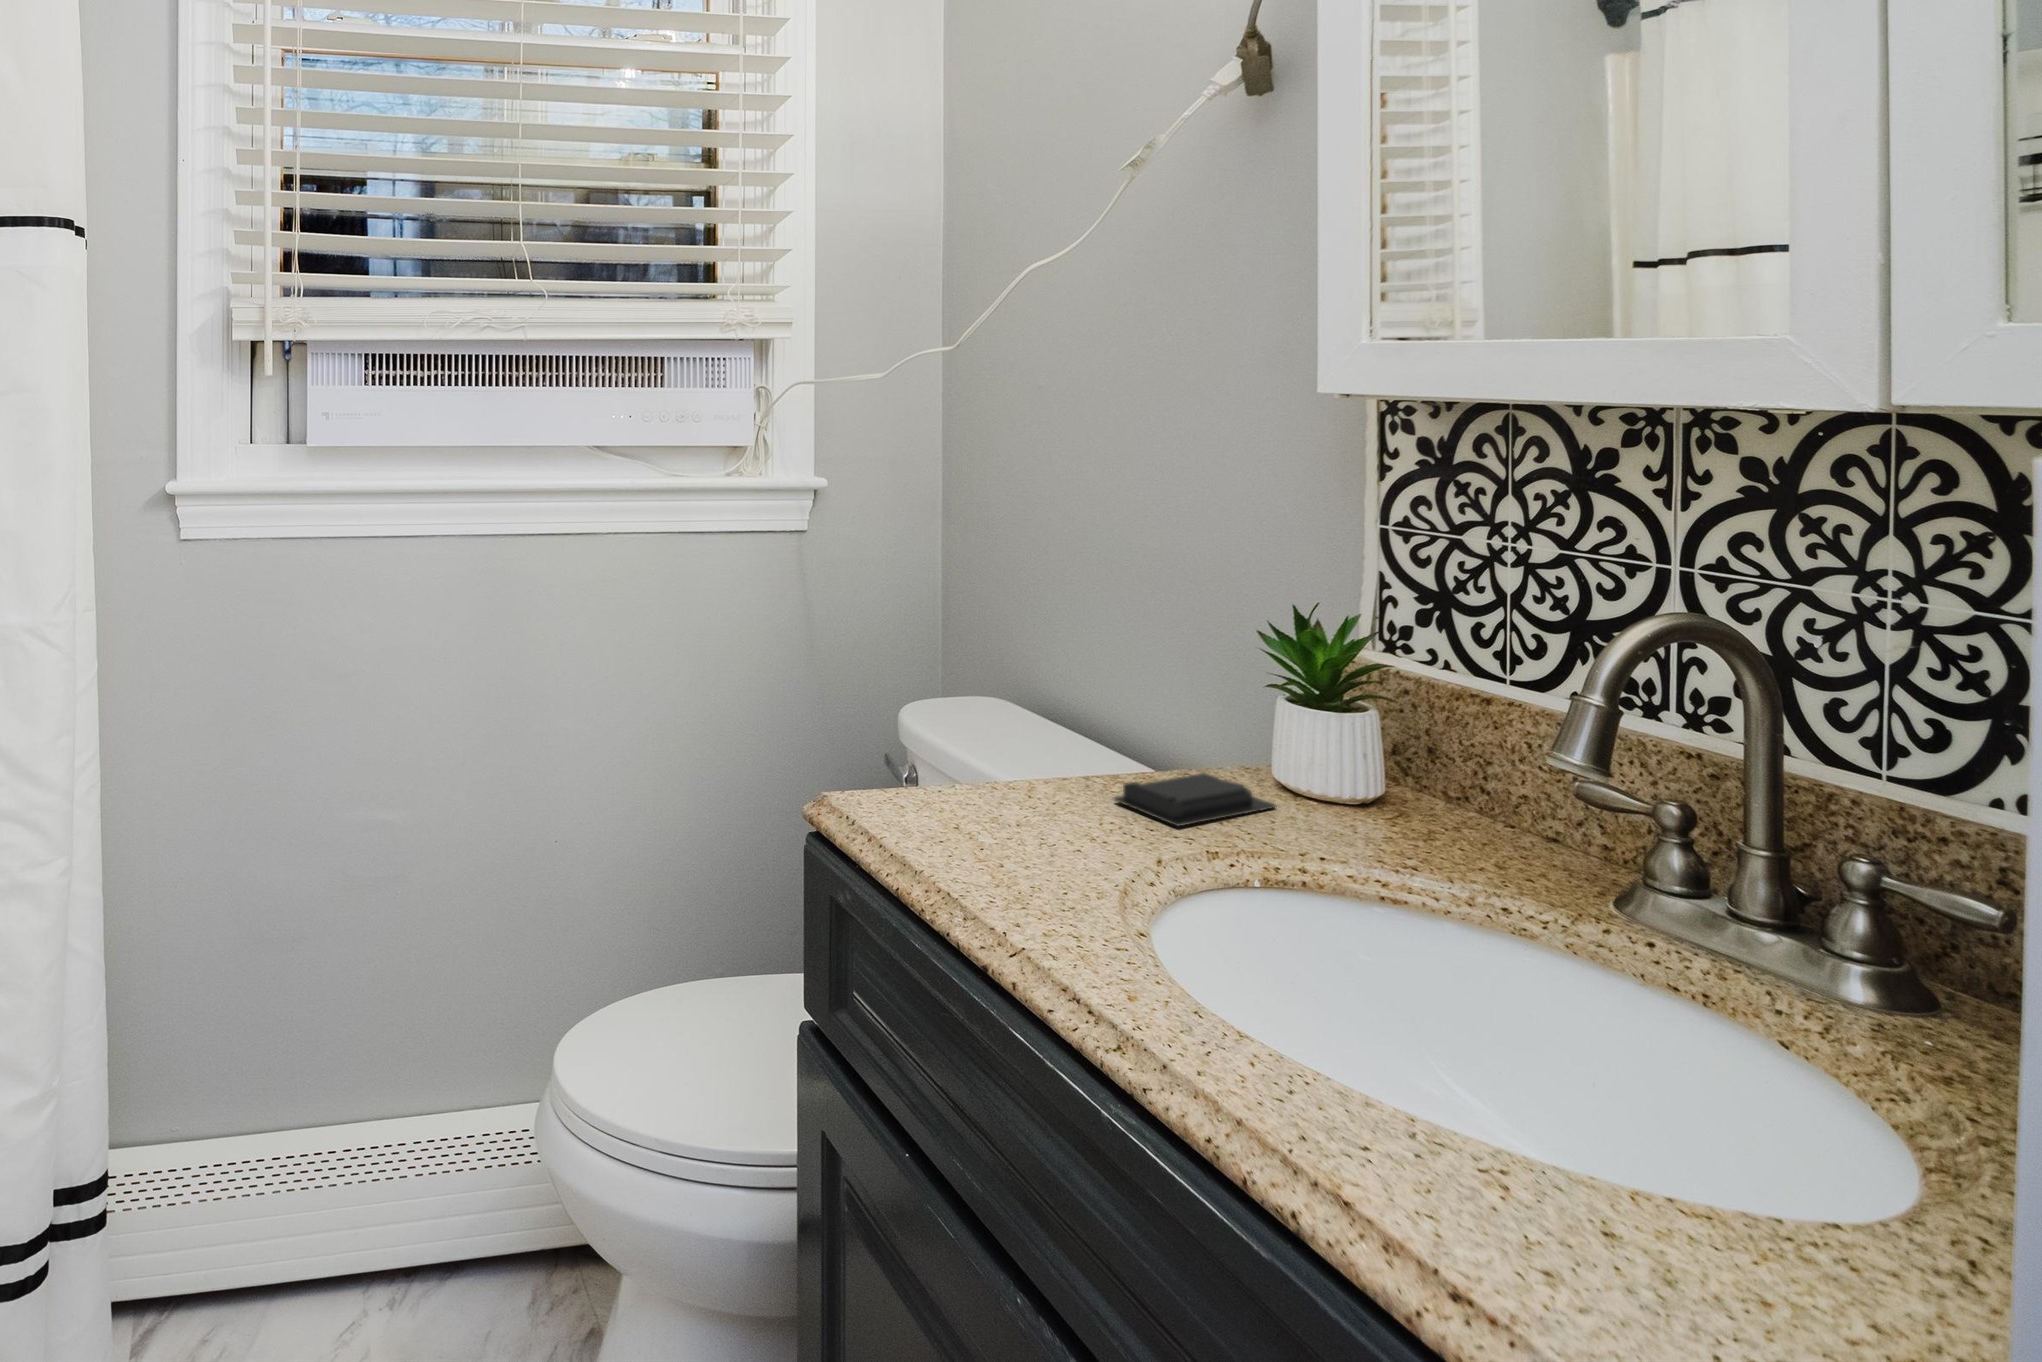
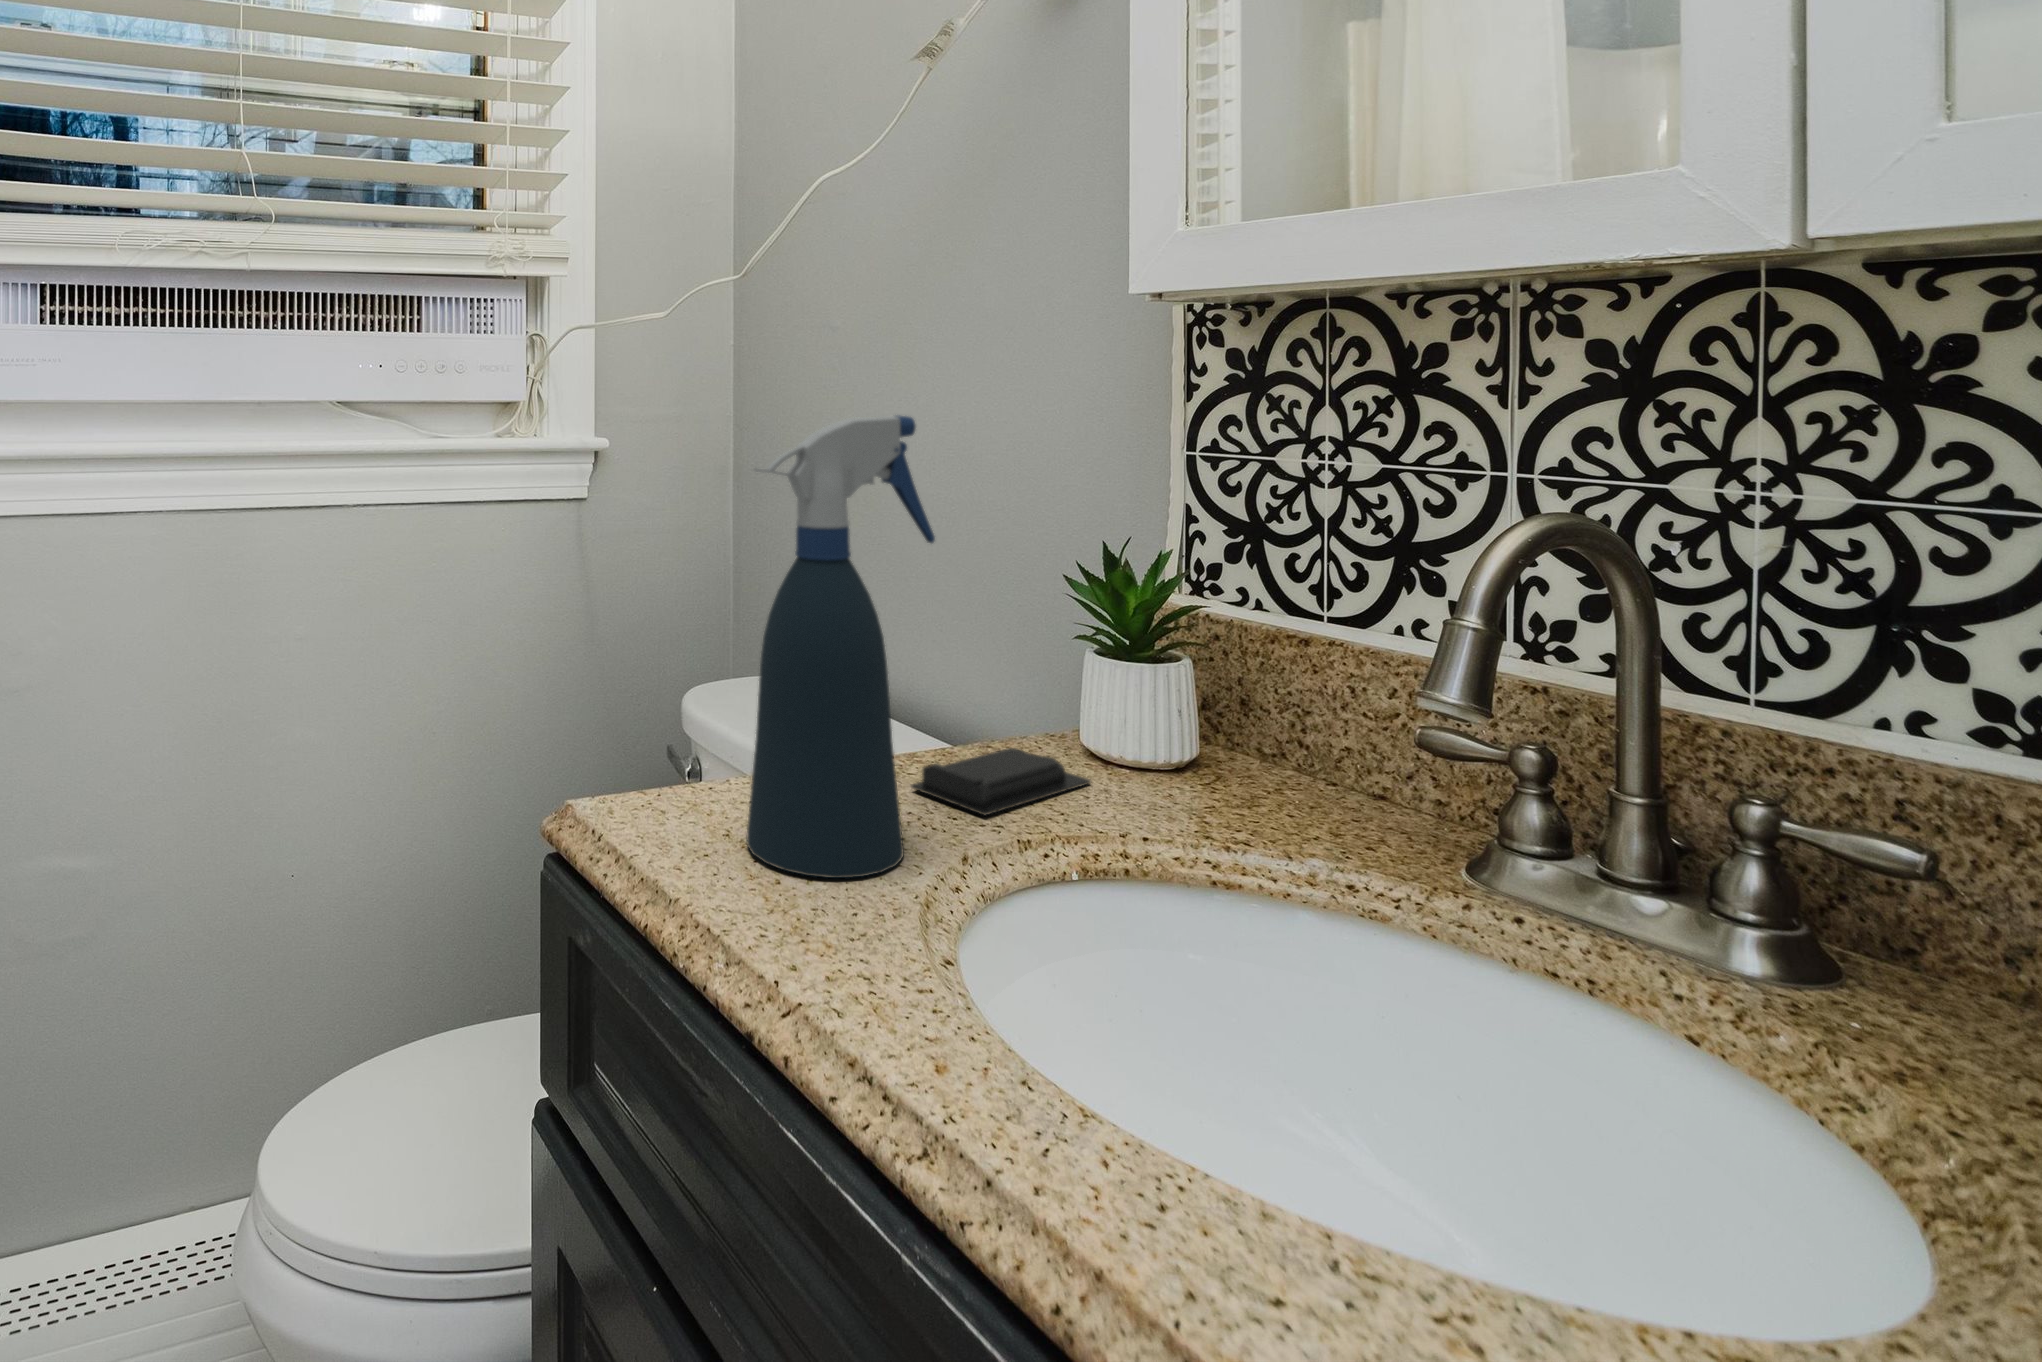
spray bottle: none [975,504,1132,864] -> present [746,415,935,878]

